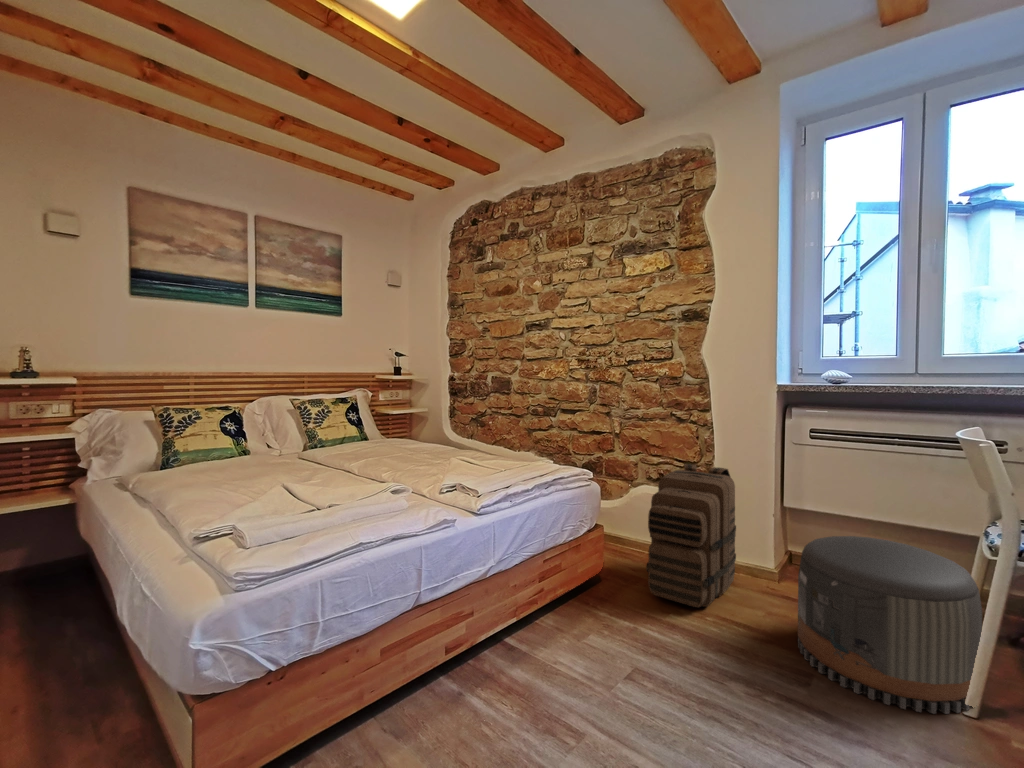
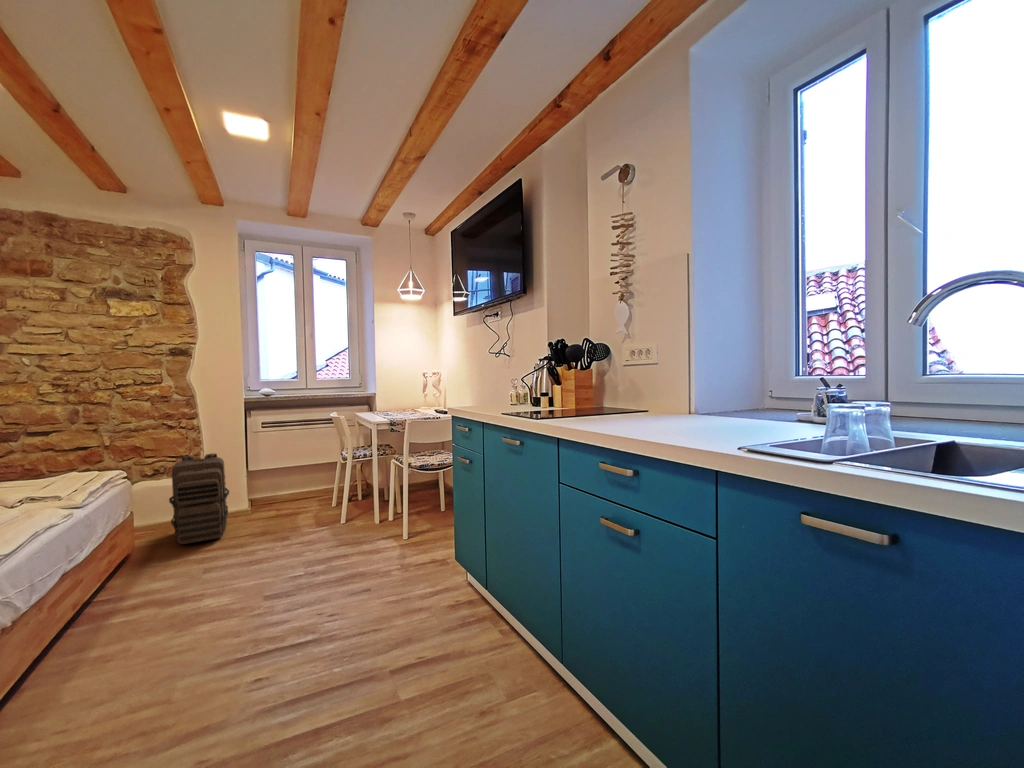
pouf: present [798,536,982,714] -> none [275,467,349,535]

